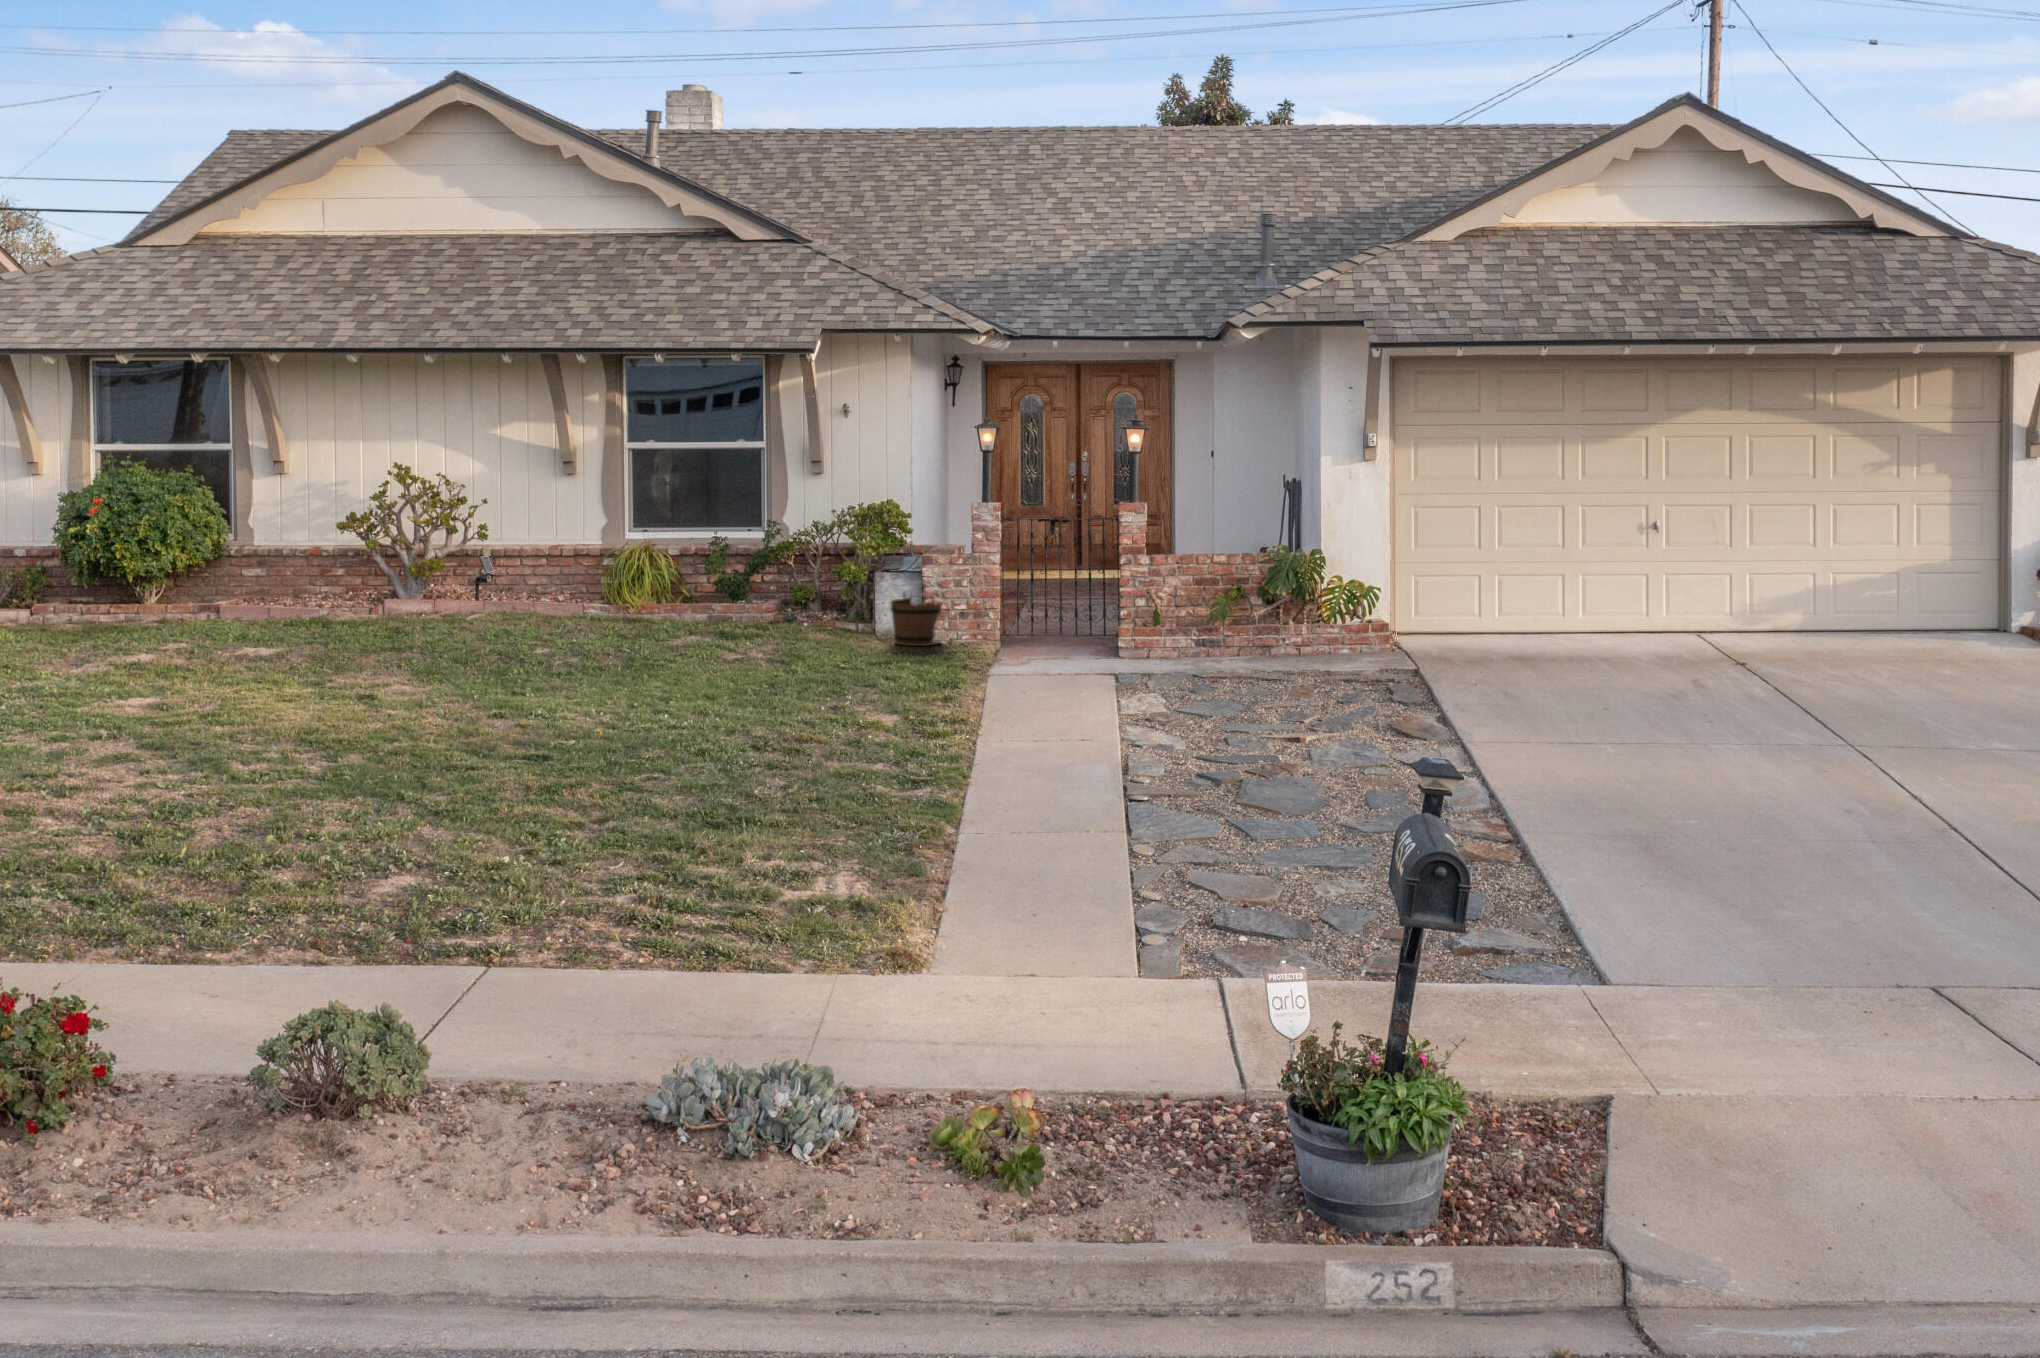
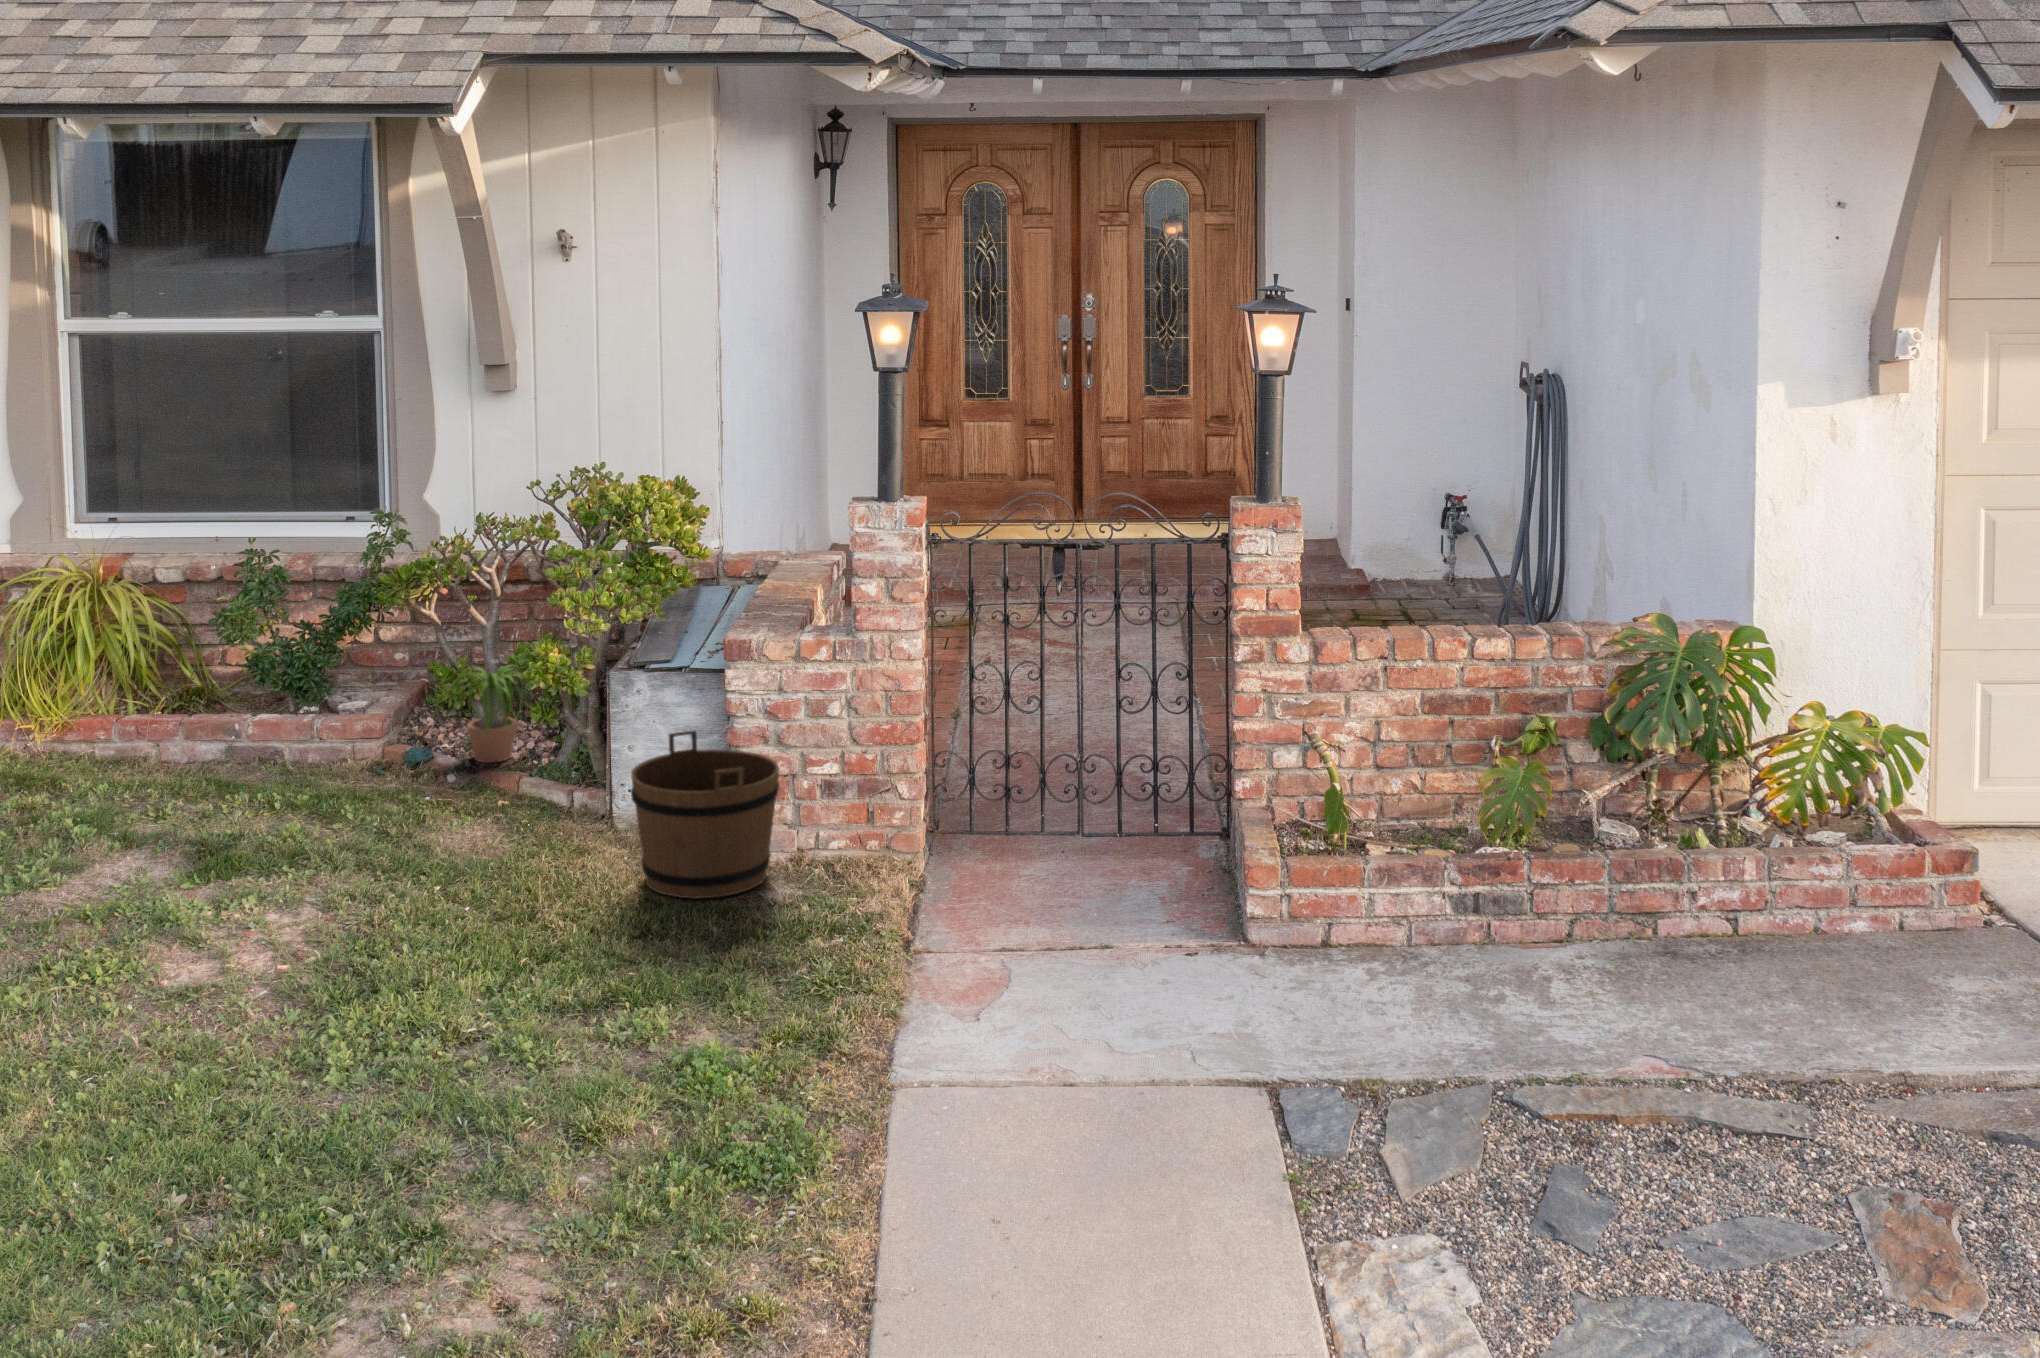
potted plant: none [797,583,843,622] -> present [450,665,532,763]

